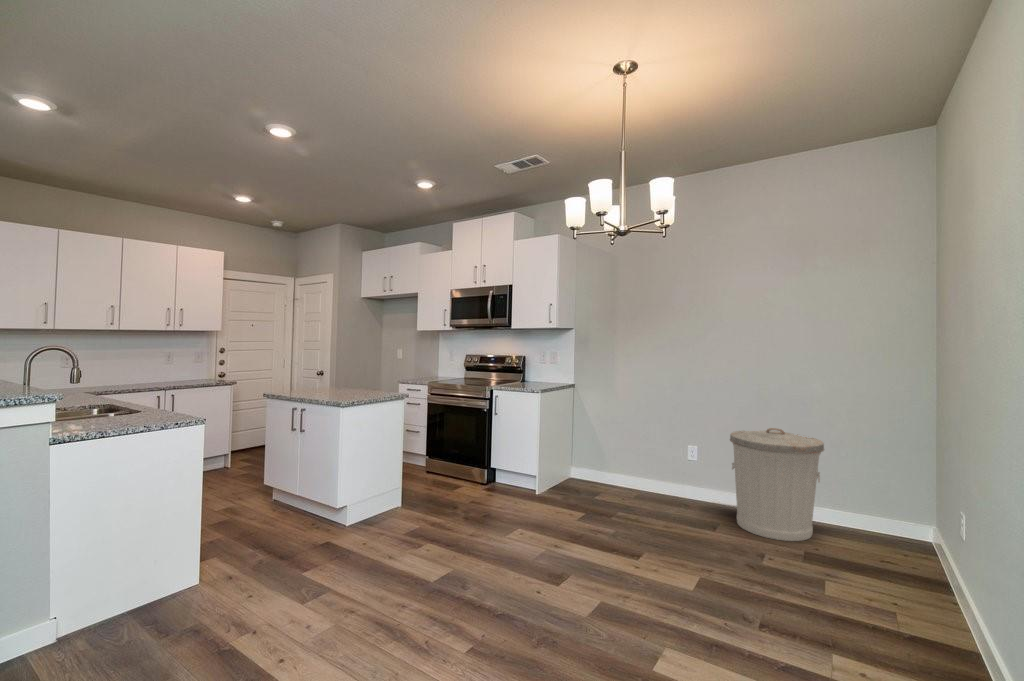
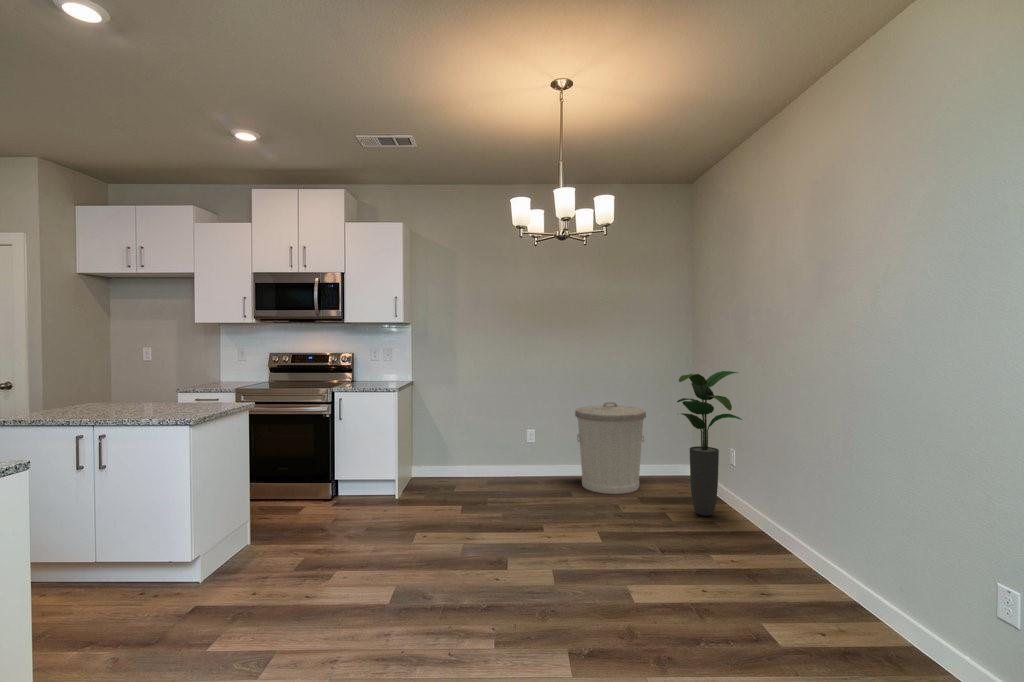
potted plant: none [831,402,939,598] -> present [677,371,742,516]

